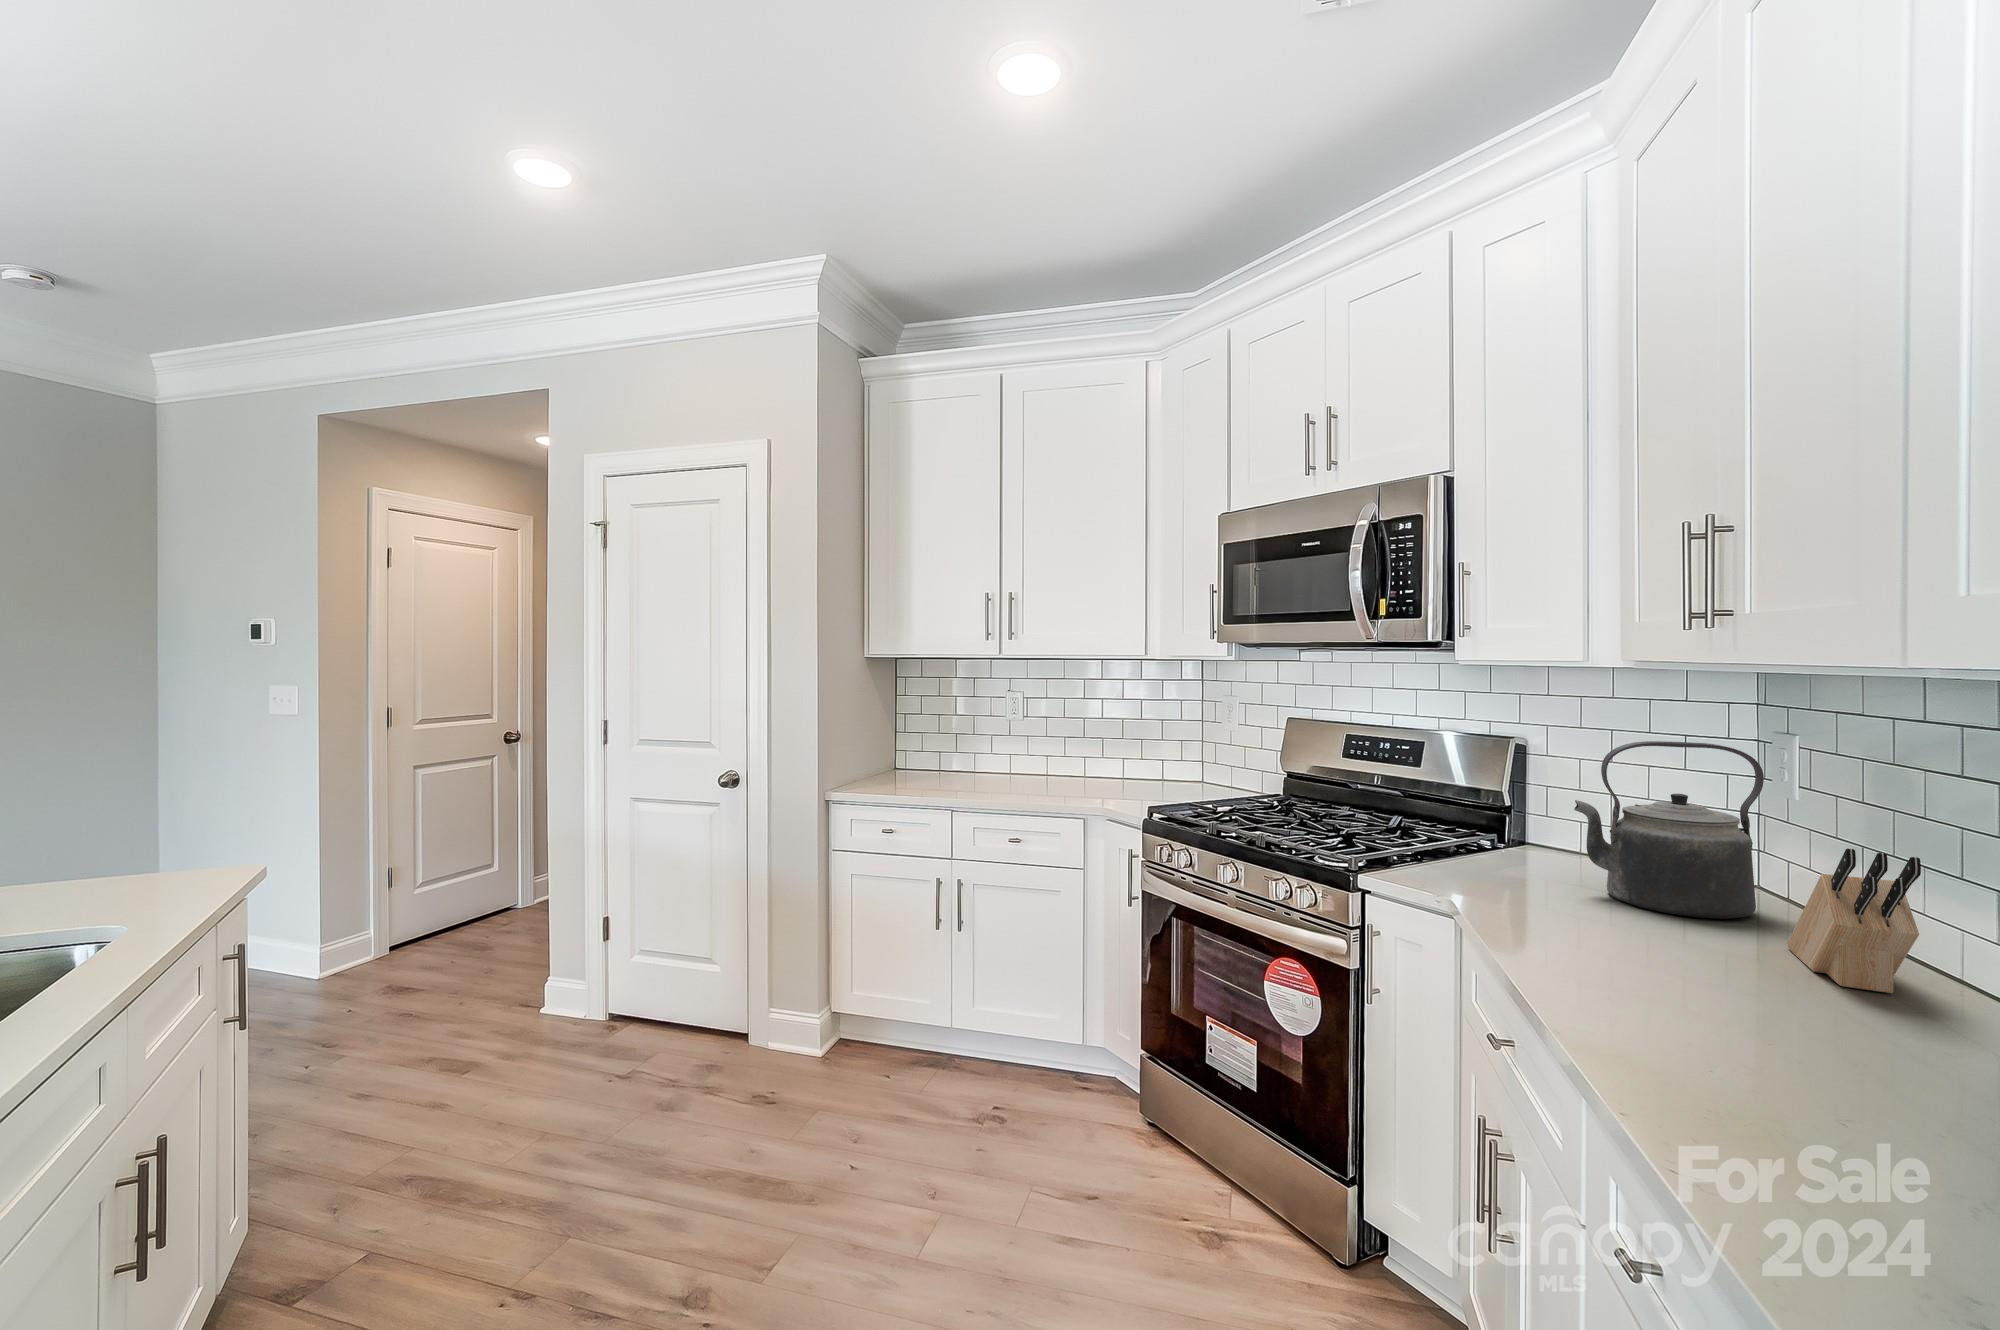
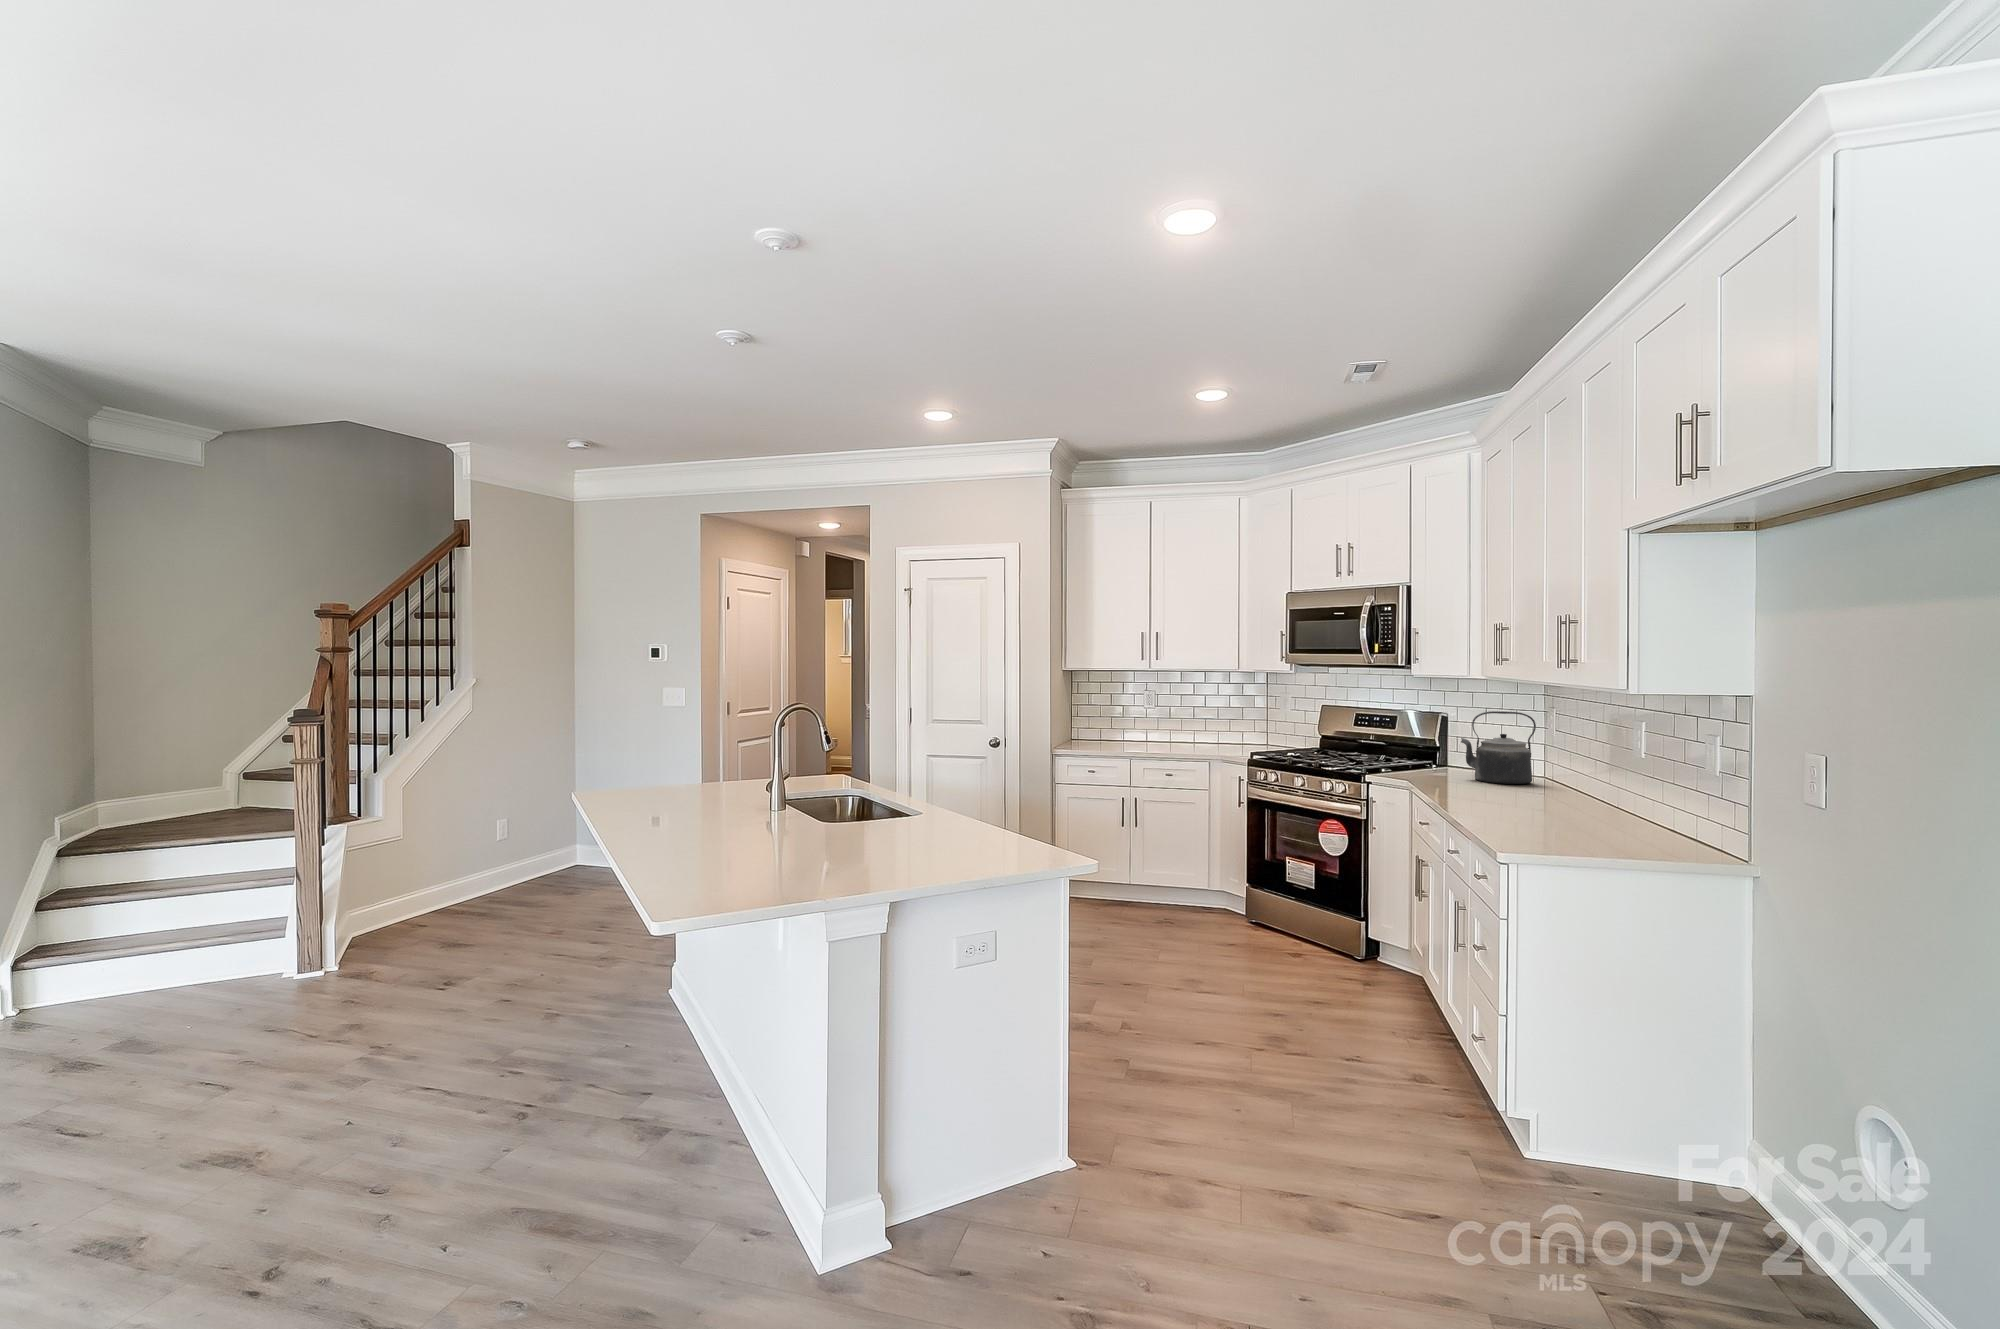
knife block: present [1787,848,1921,993] -> none [1534,745,1562,797]

